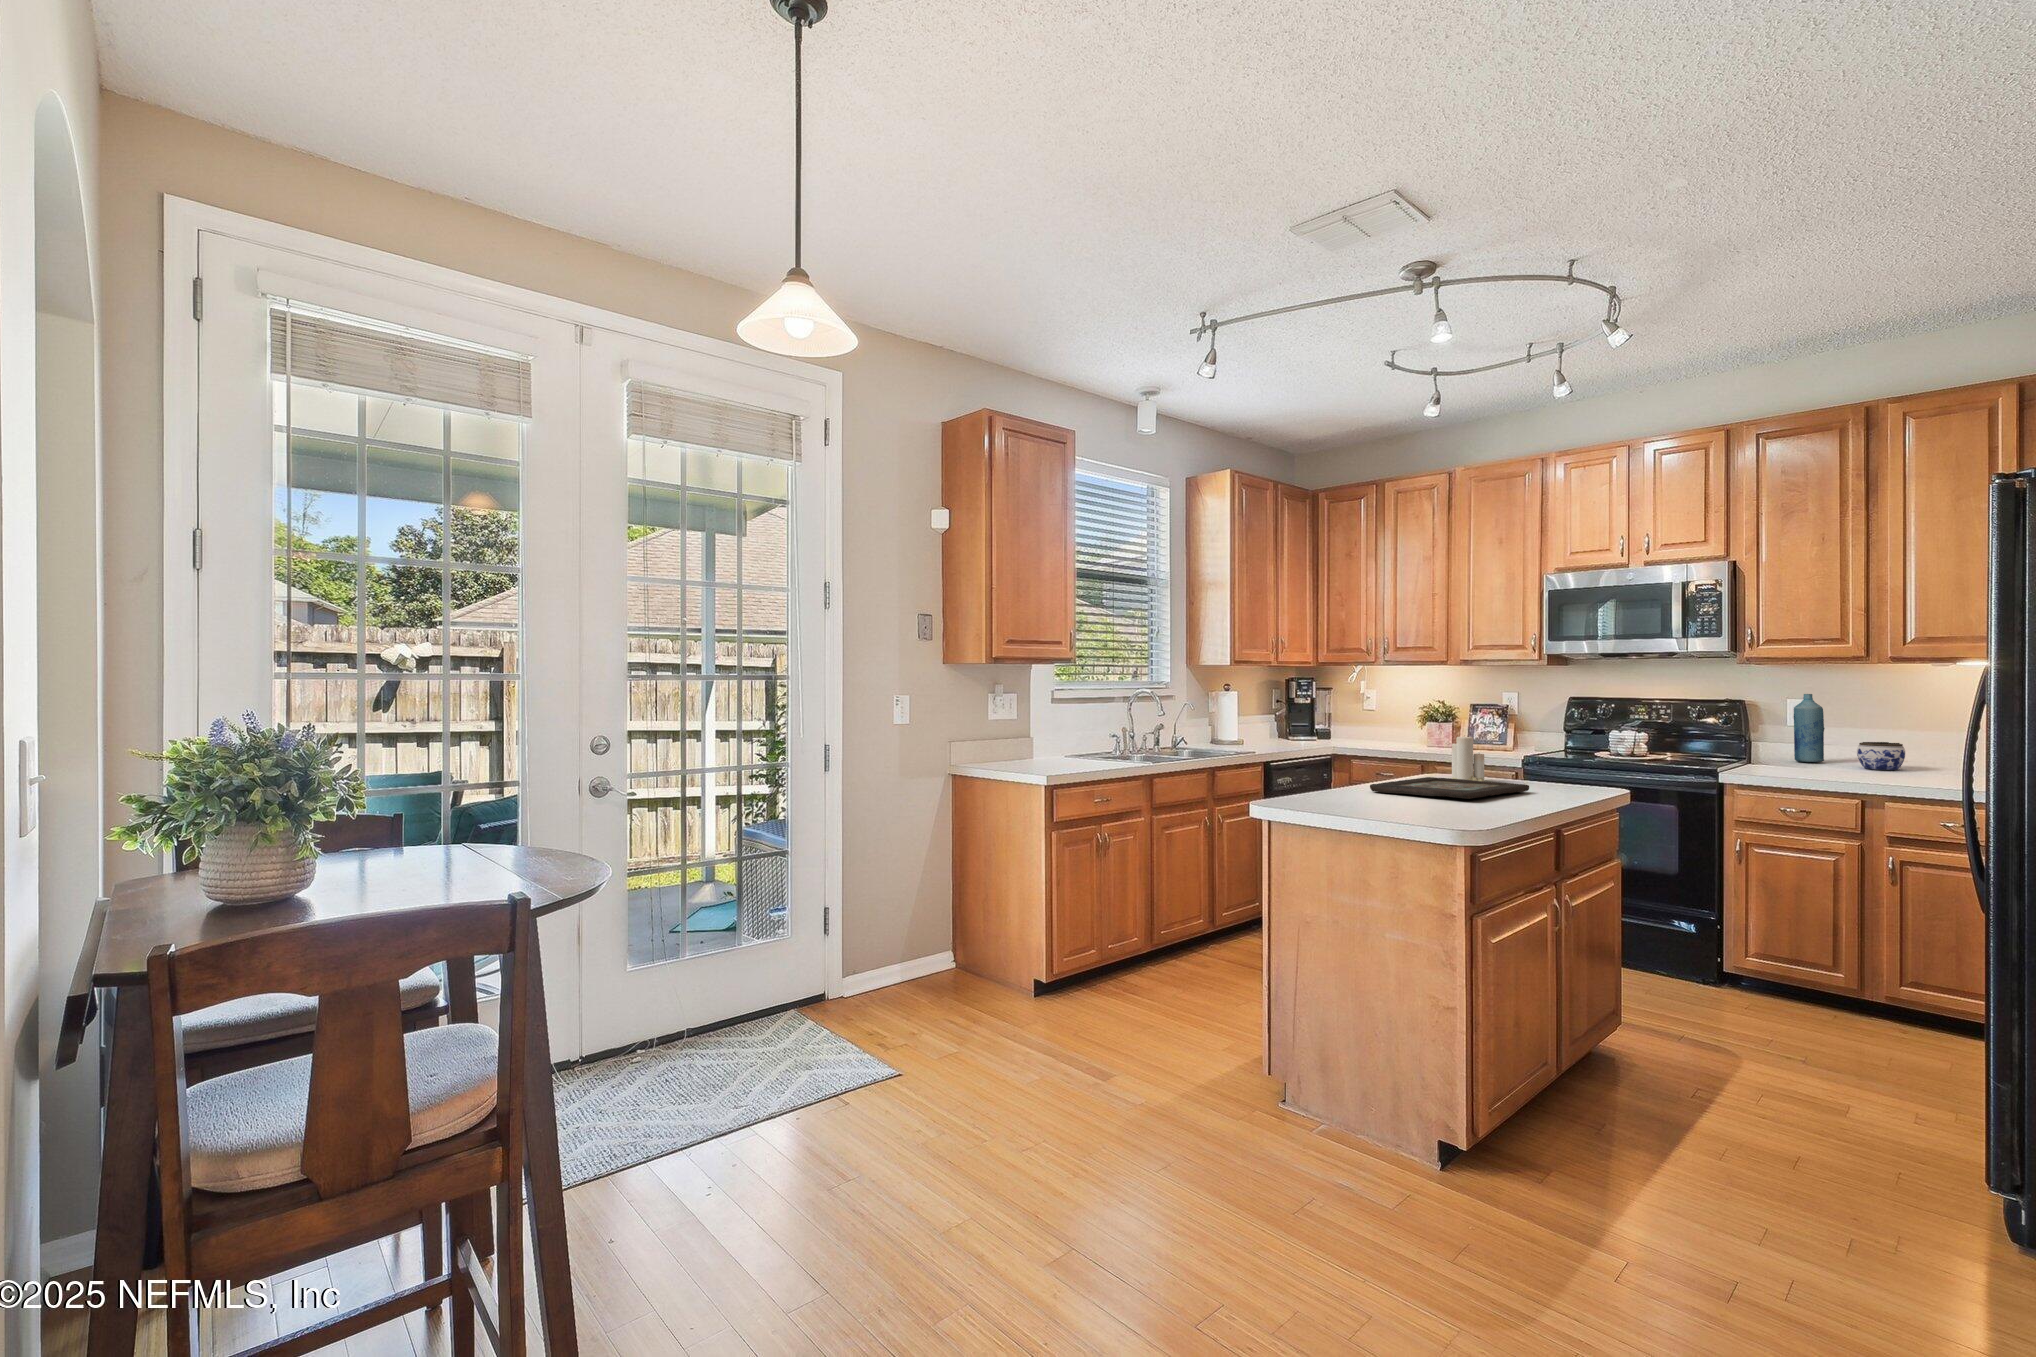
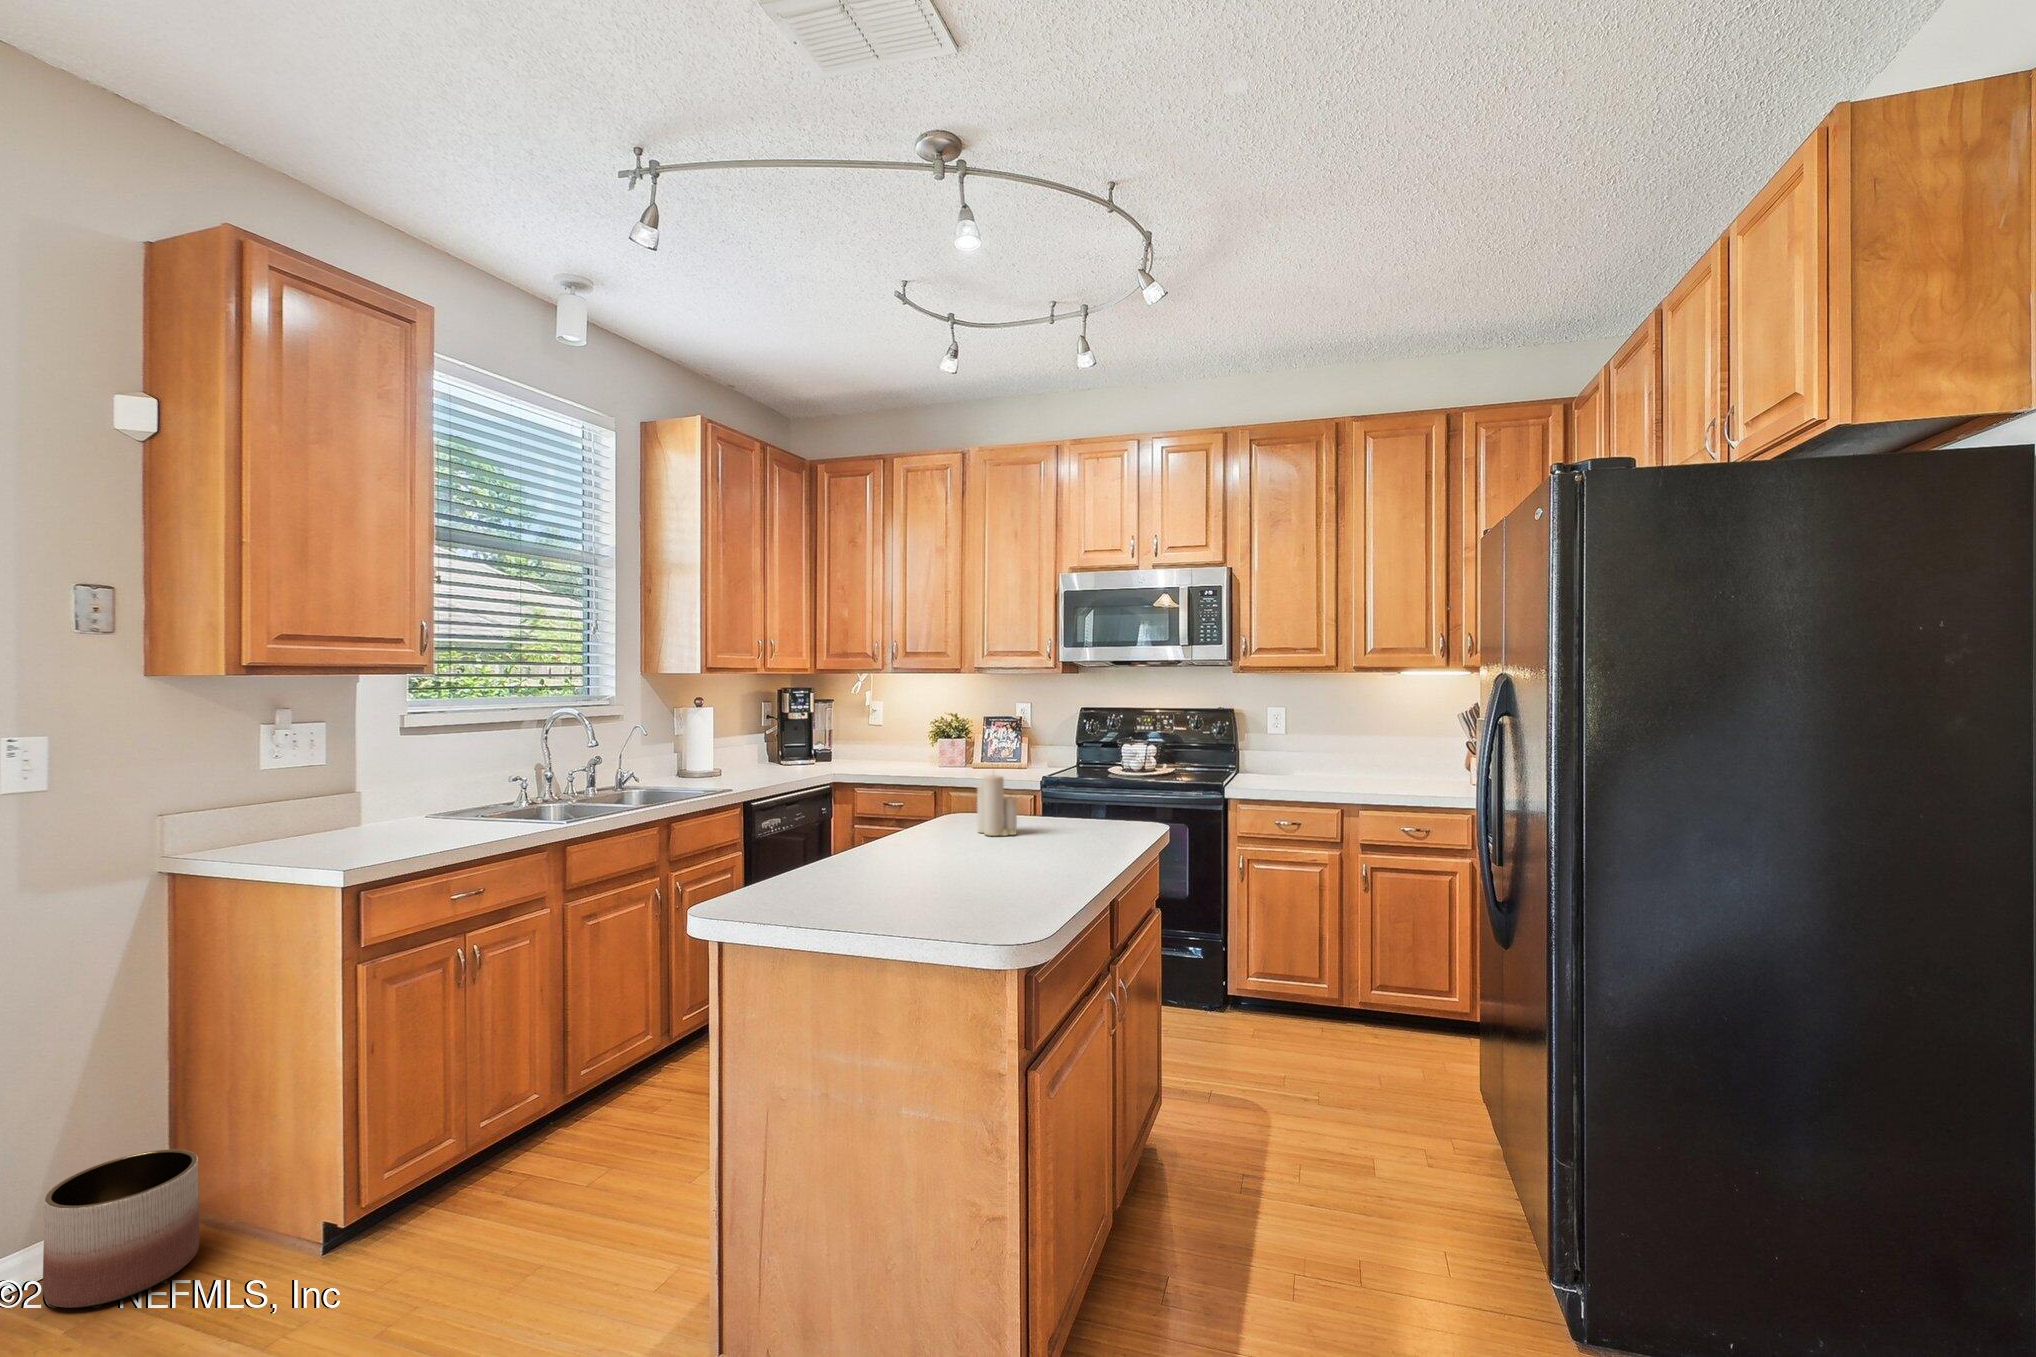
bottle: present [1794,694,1825,762] -> none [1278,705,1303,774]
jar: present [1857,742,1905,770] -> none [1332,752,1370,781]
decorative tray: present [1370,777,1529,799] -> none [875,835,1076,880]
planter: none [913,925,974,994] -> present [43,1149,199,1308]

